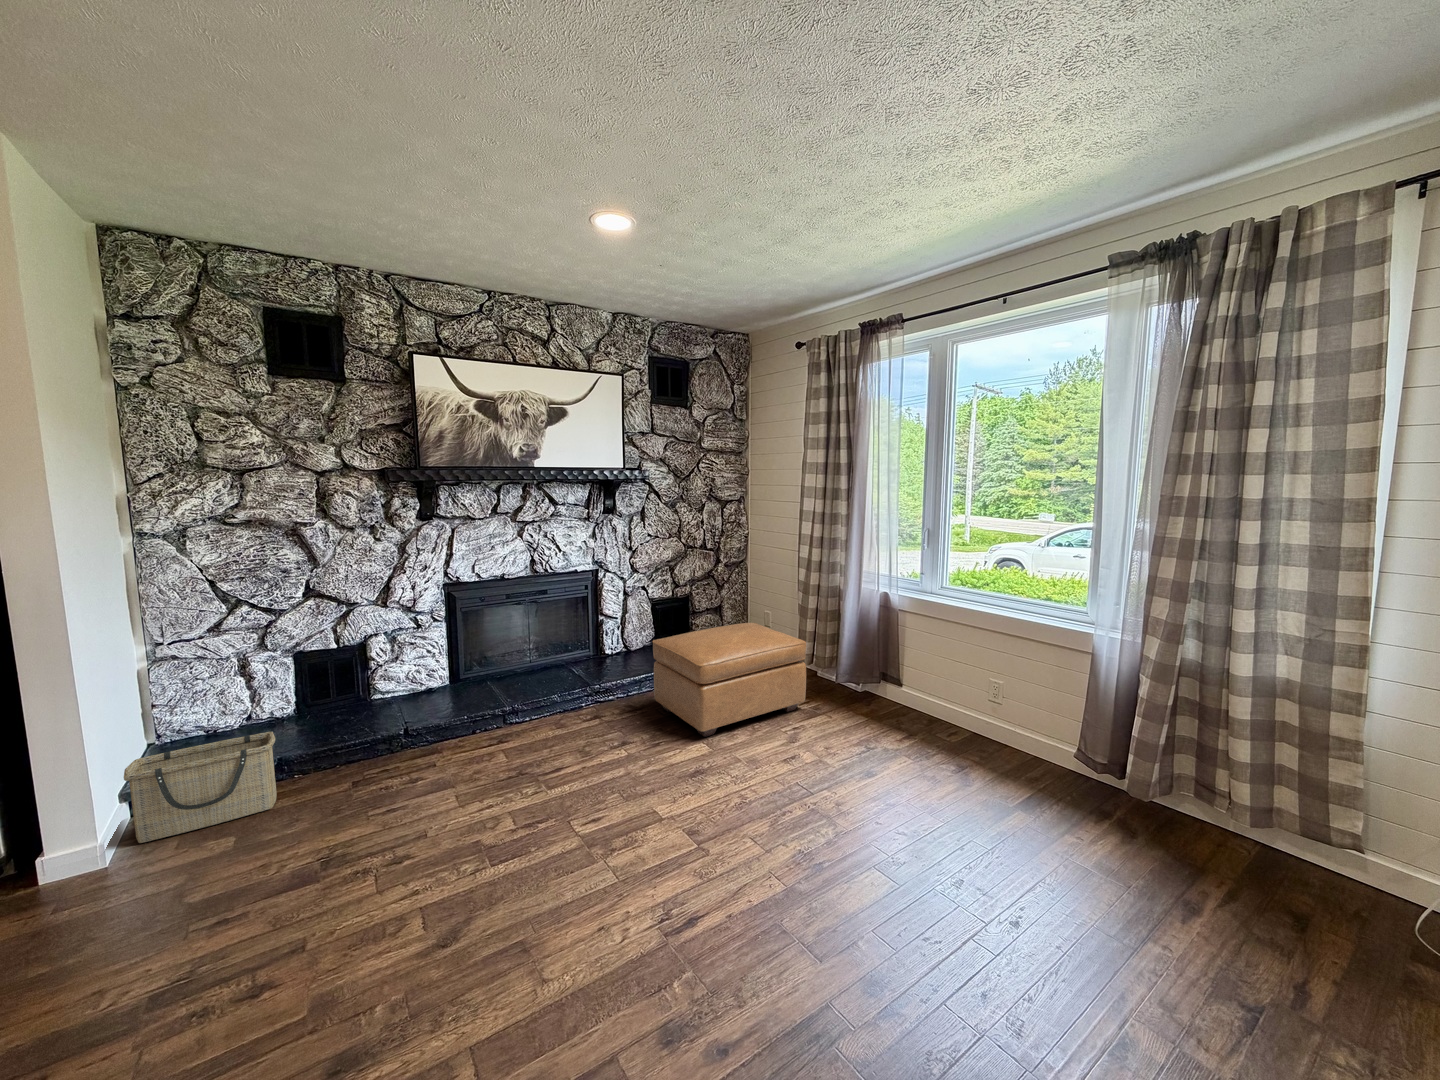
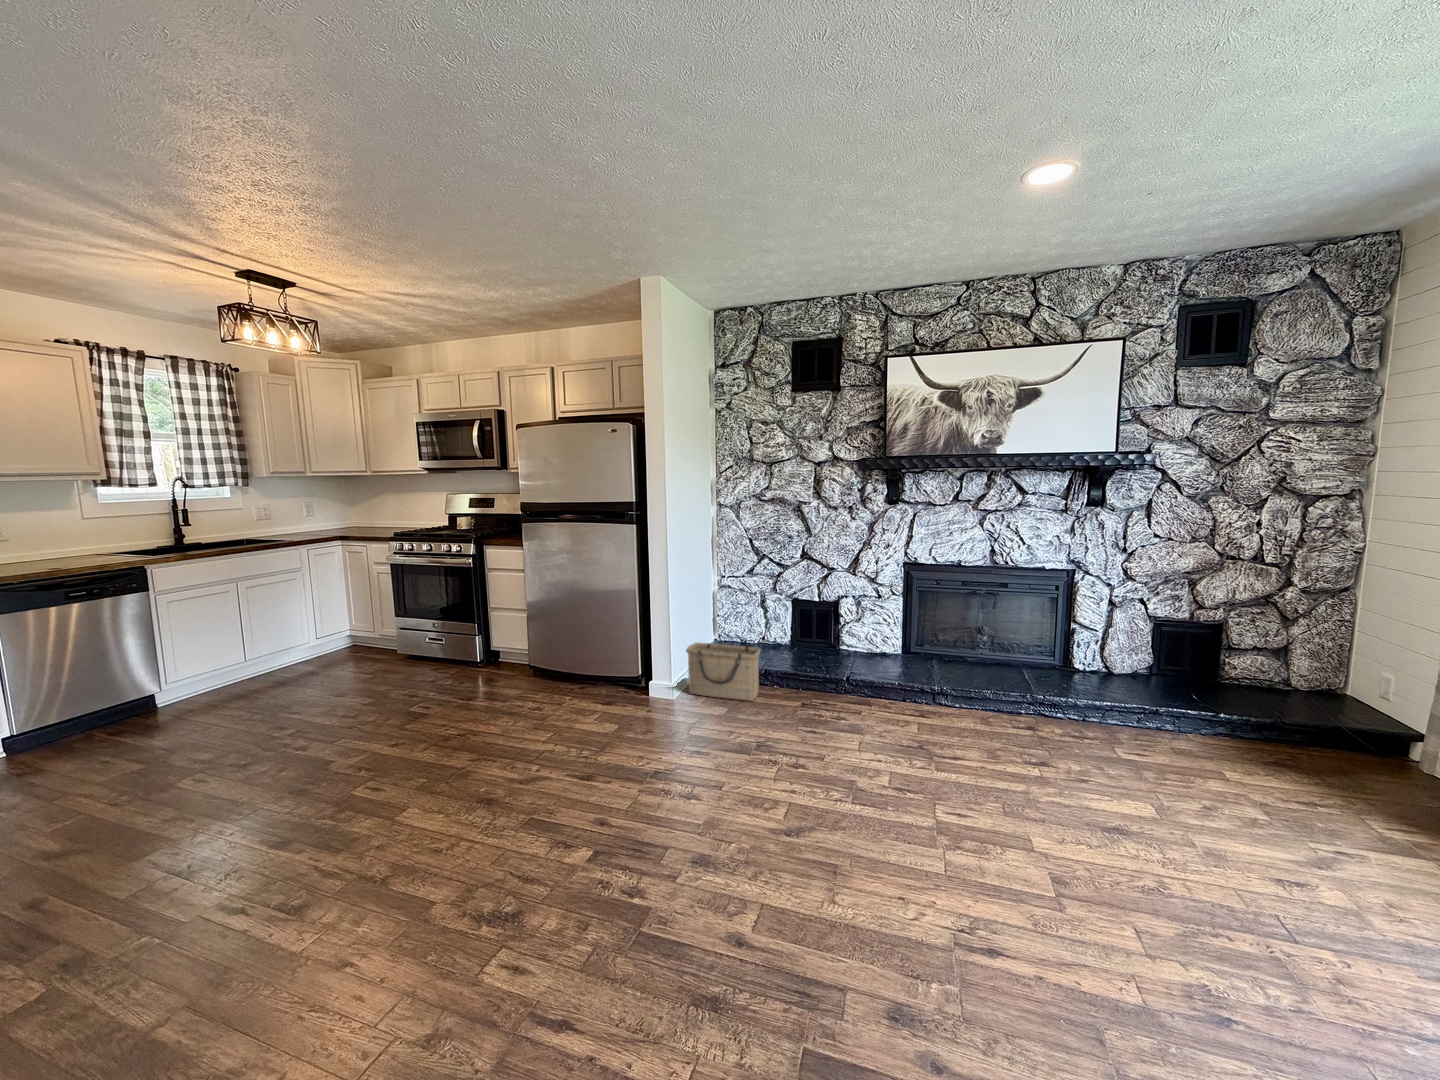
ottoman: present [652,623,806,737] -> none [1111,661,1406,830]

